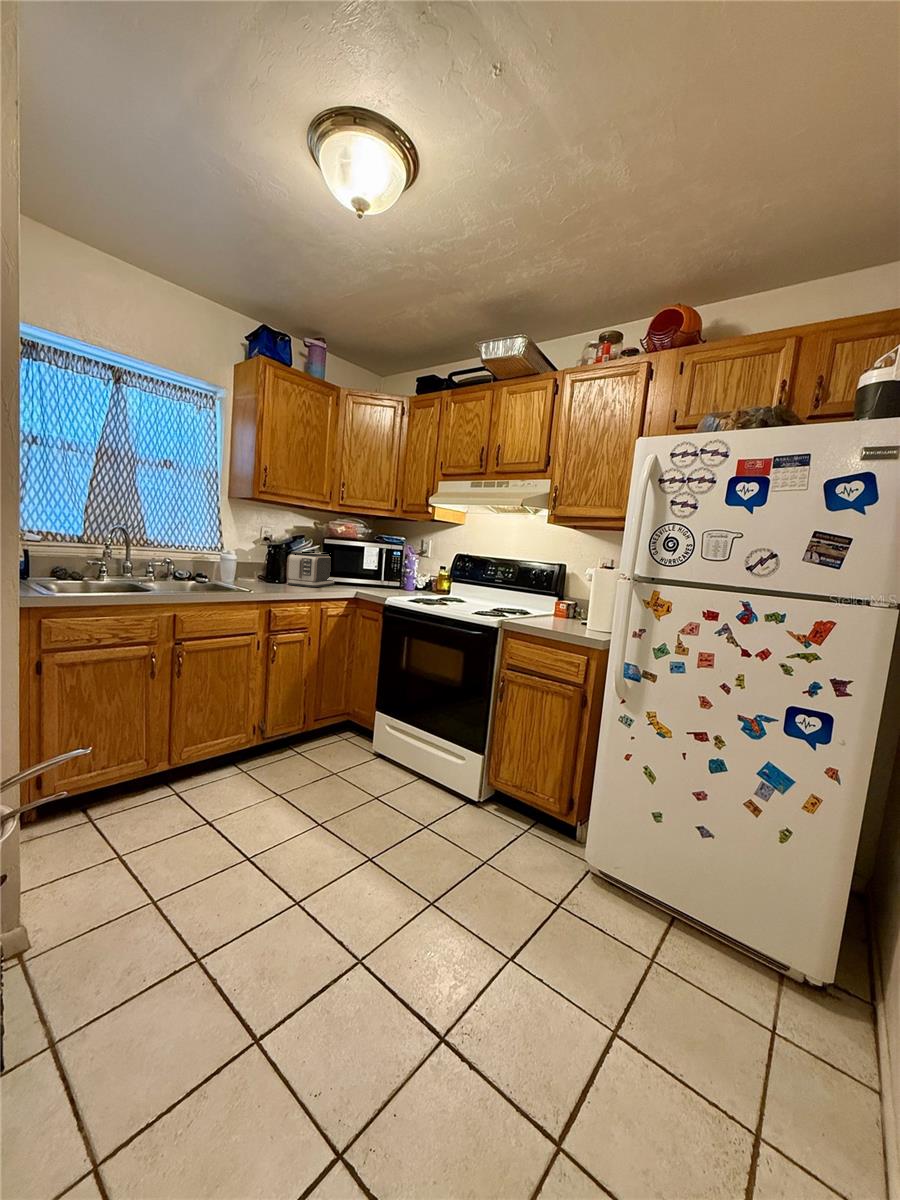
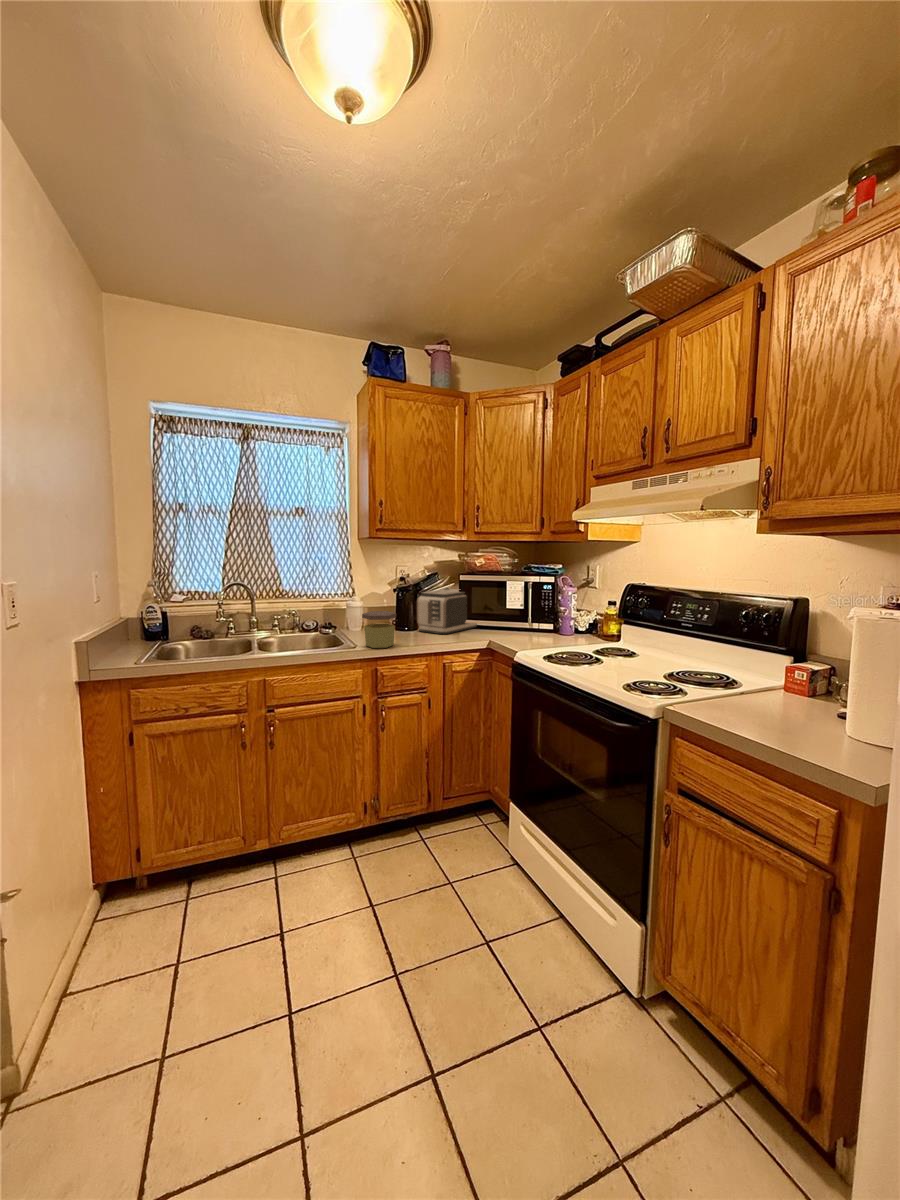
jar: none [256,562,286,593] -> present [362,611,396,648]

